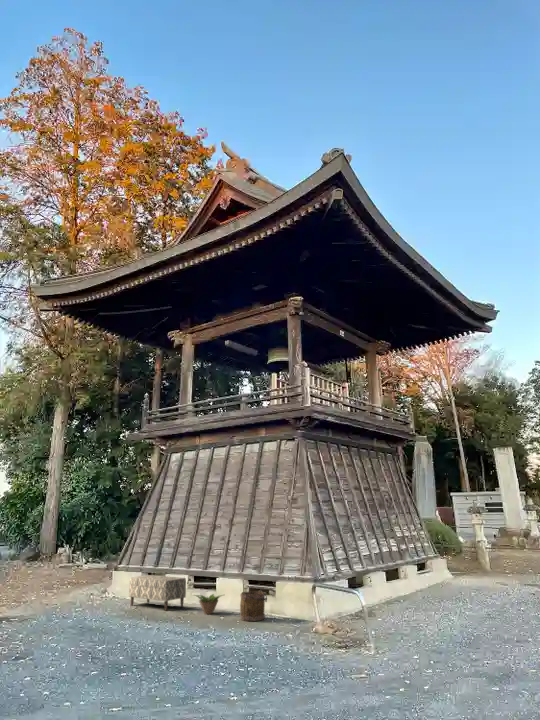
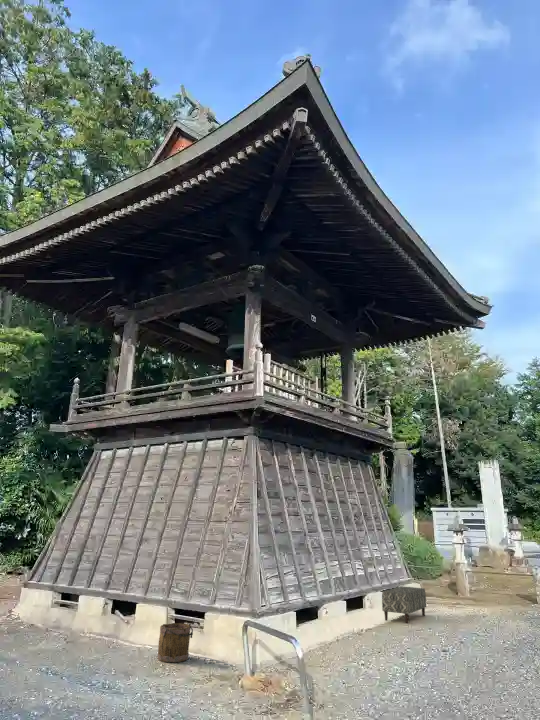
bench: present [129,575,186,610] -> present [382,586,426,623]
decorative plant: present [196,594,220,614] -> none [103,624,144,650]

